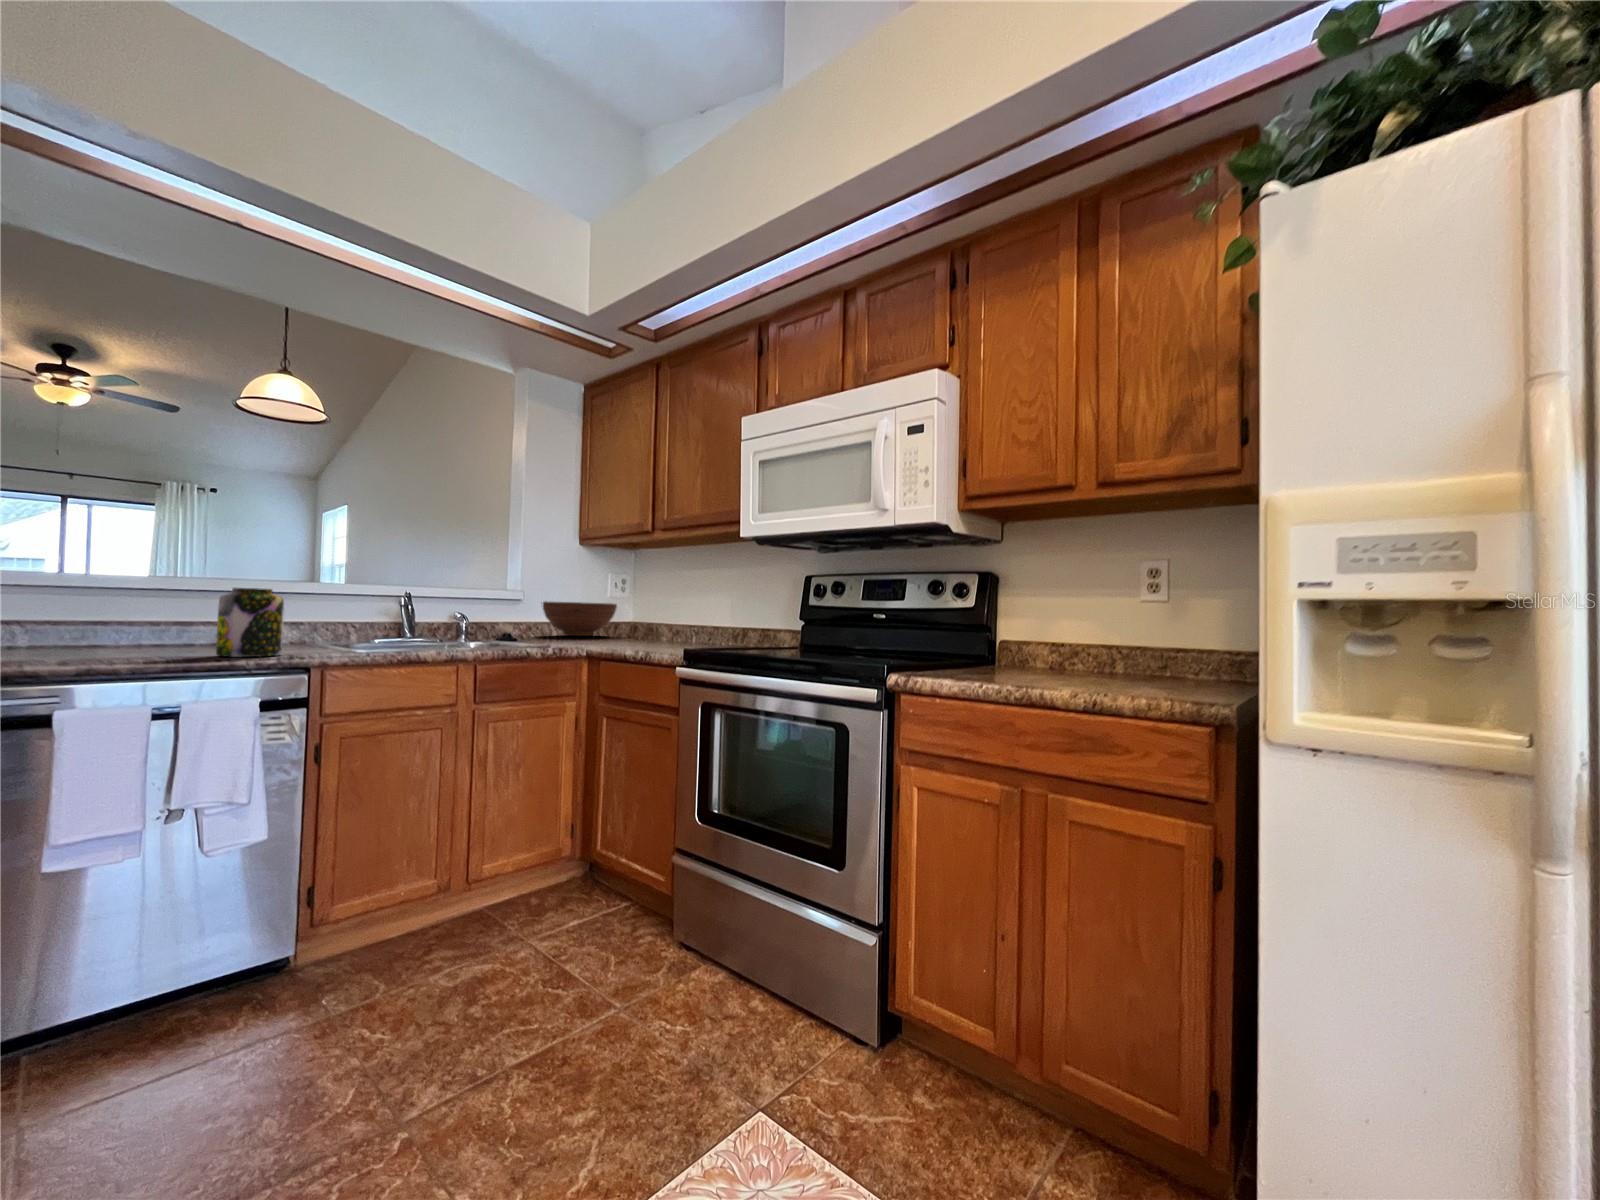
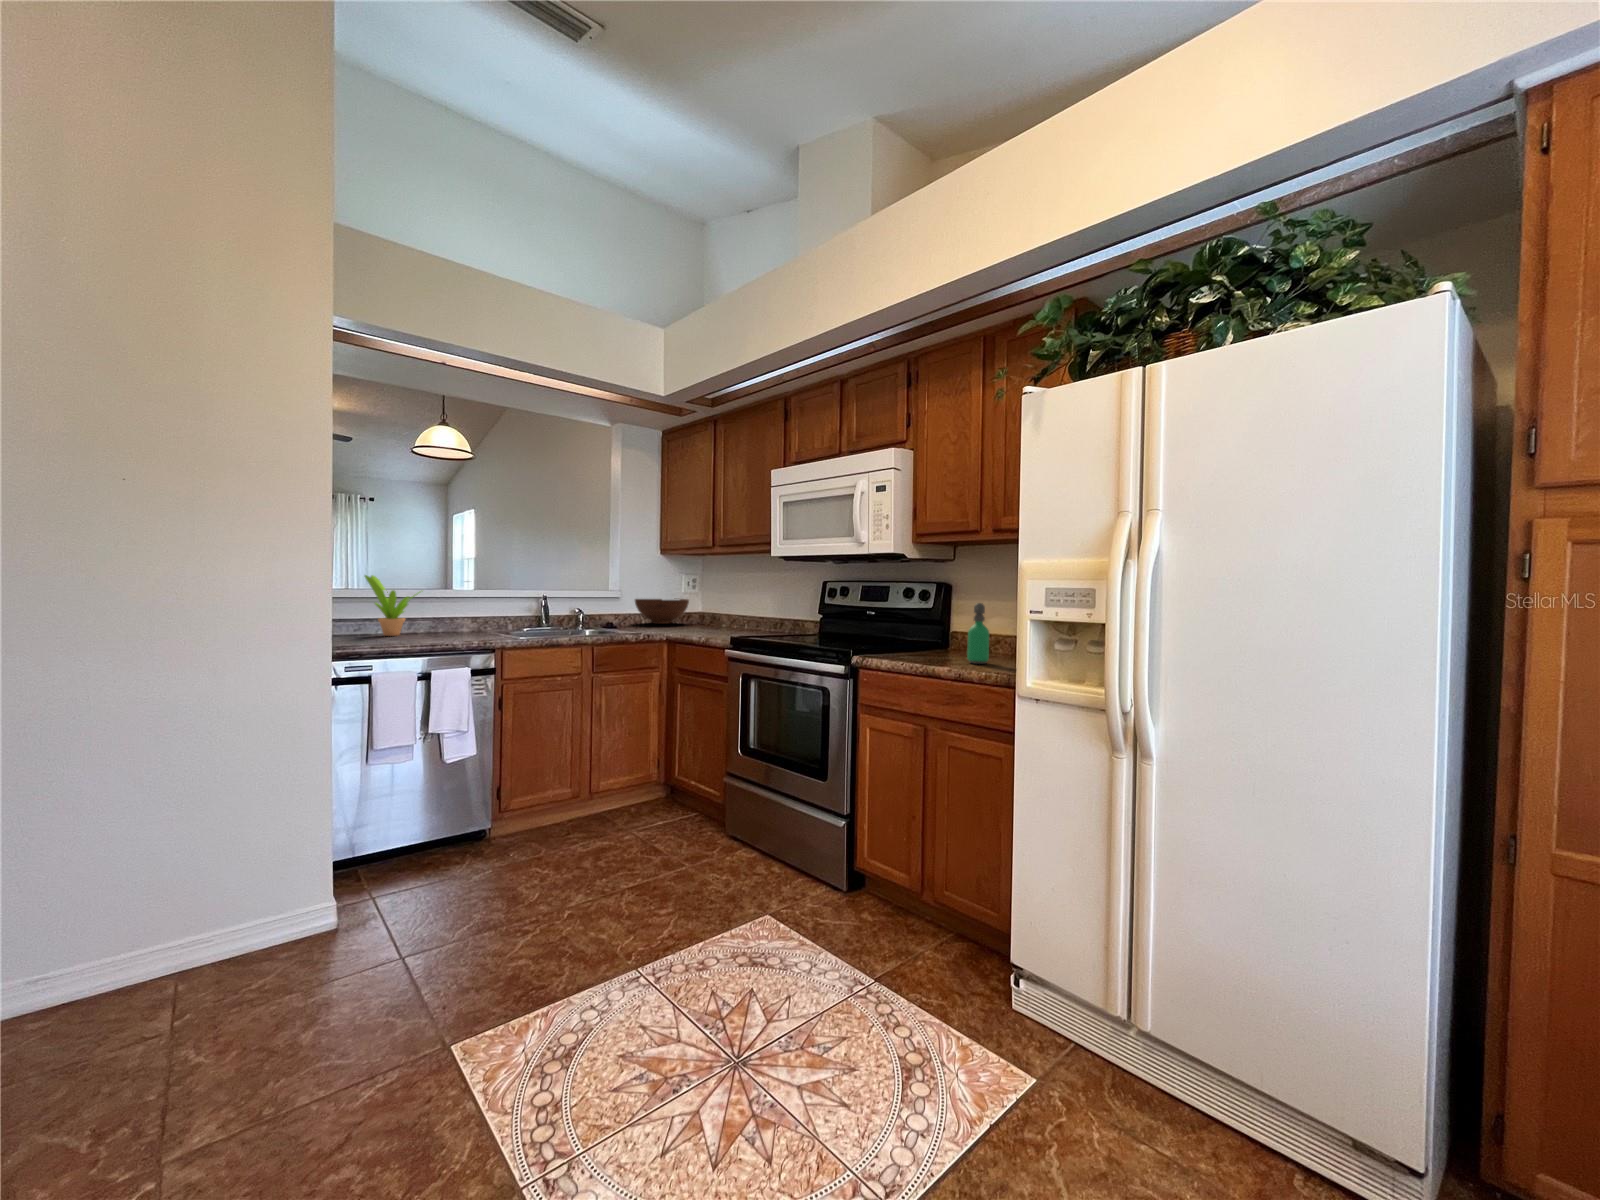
potted plant: none [91,549,206,648] -> present [365,575,420,636]
jar: present [216,588,284,657] -> none [442,600,478,643]
soap dispenser: none [1068,590,1104,684] -> present [967,603,989,664]

